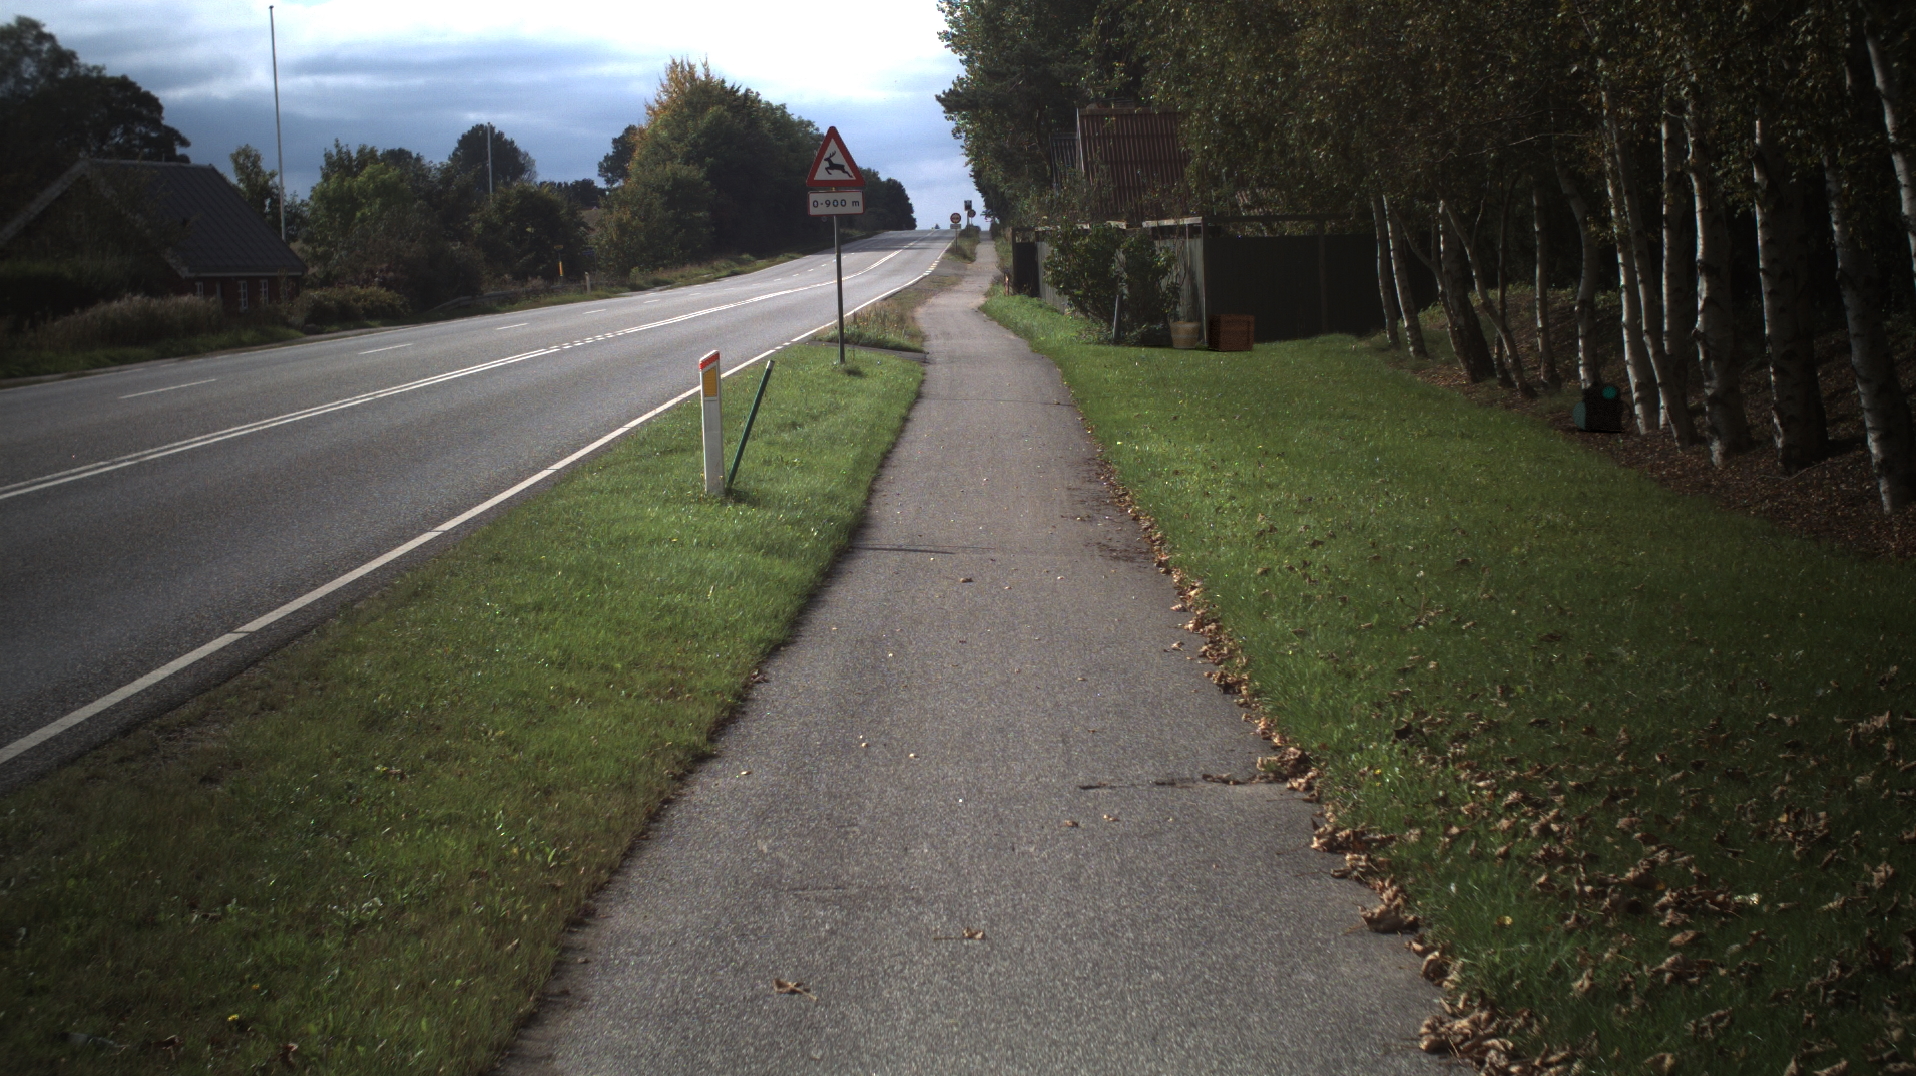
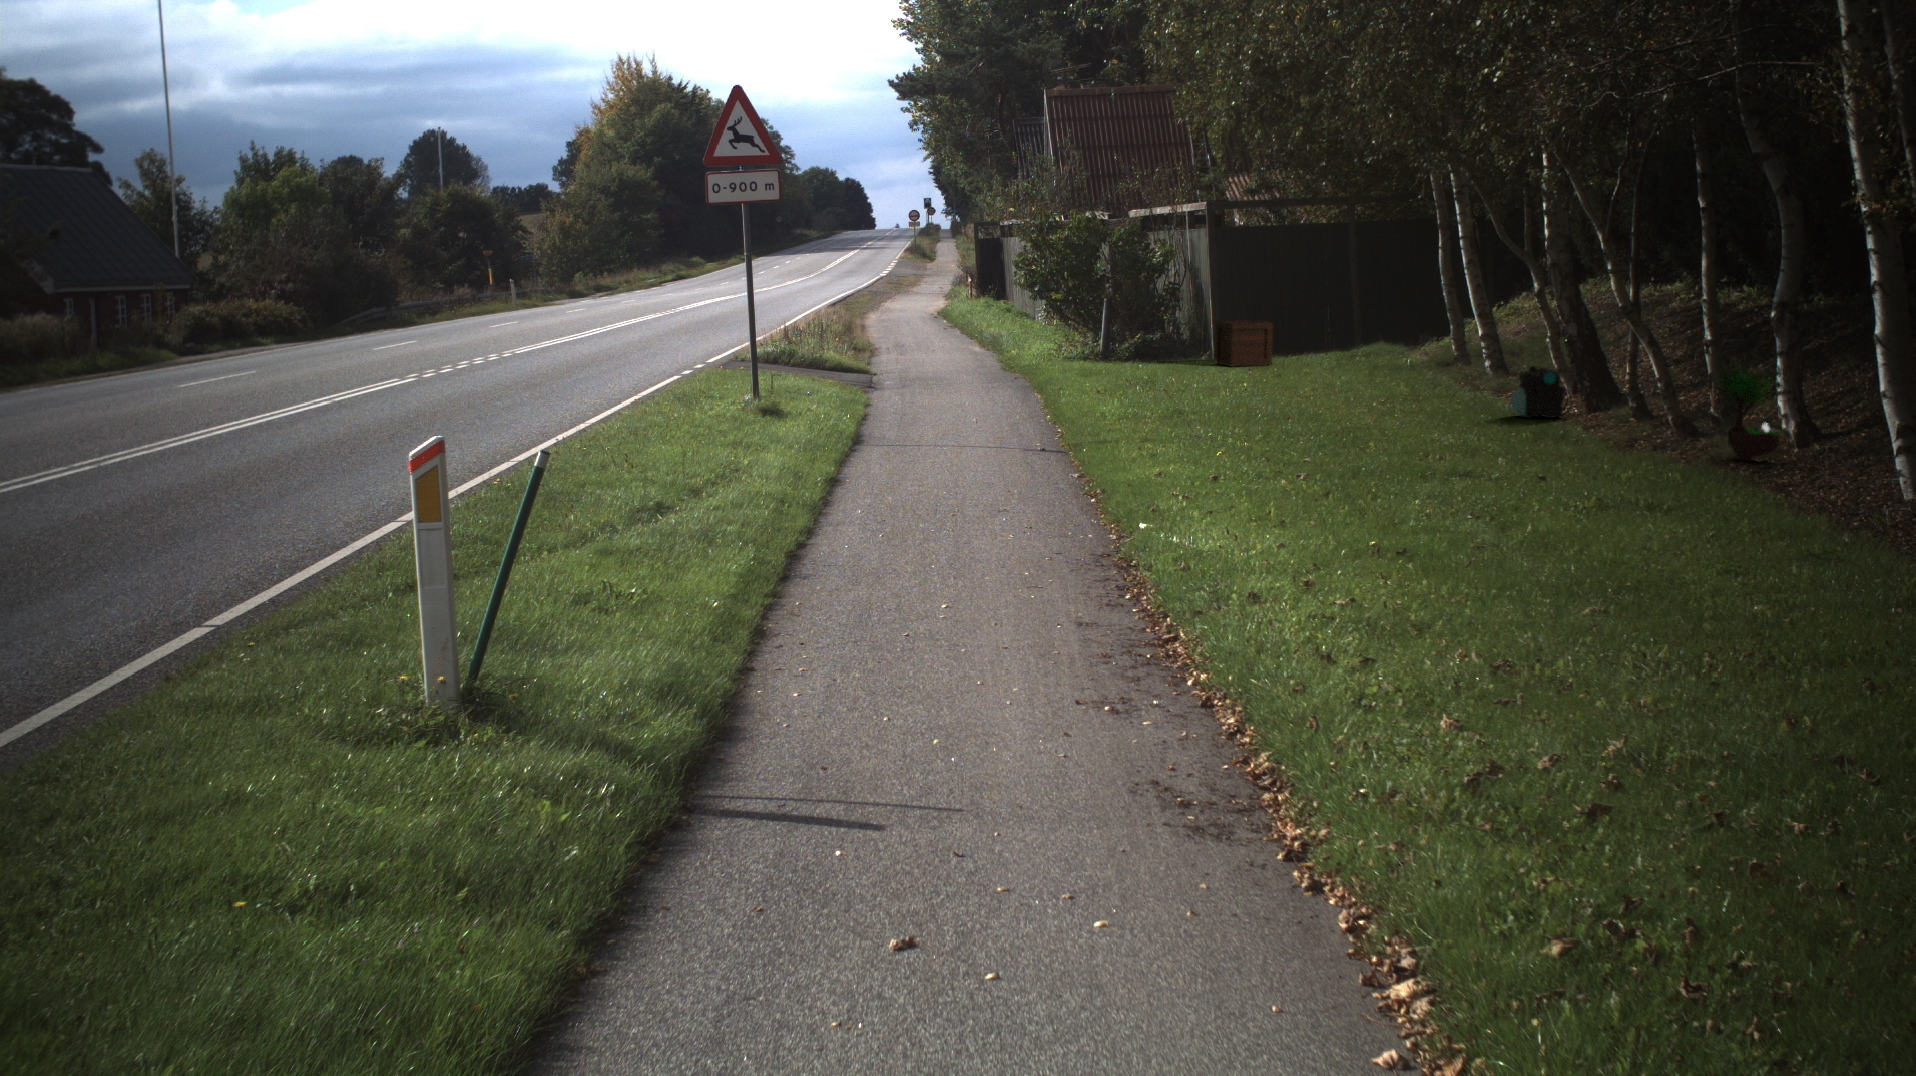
wooden bucket: present [1170,321,1201,349] -> none [1168,330,1206,364]
potted tree: none [1537,339,1581,413] -> present [1714,365,1780,461]
backpack: present [1573,380,1633,432] -> present [1511,366,1572,418]

